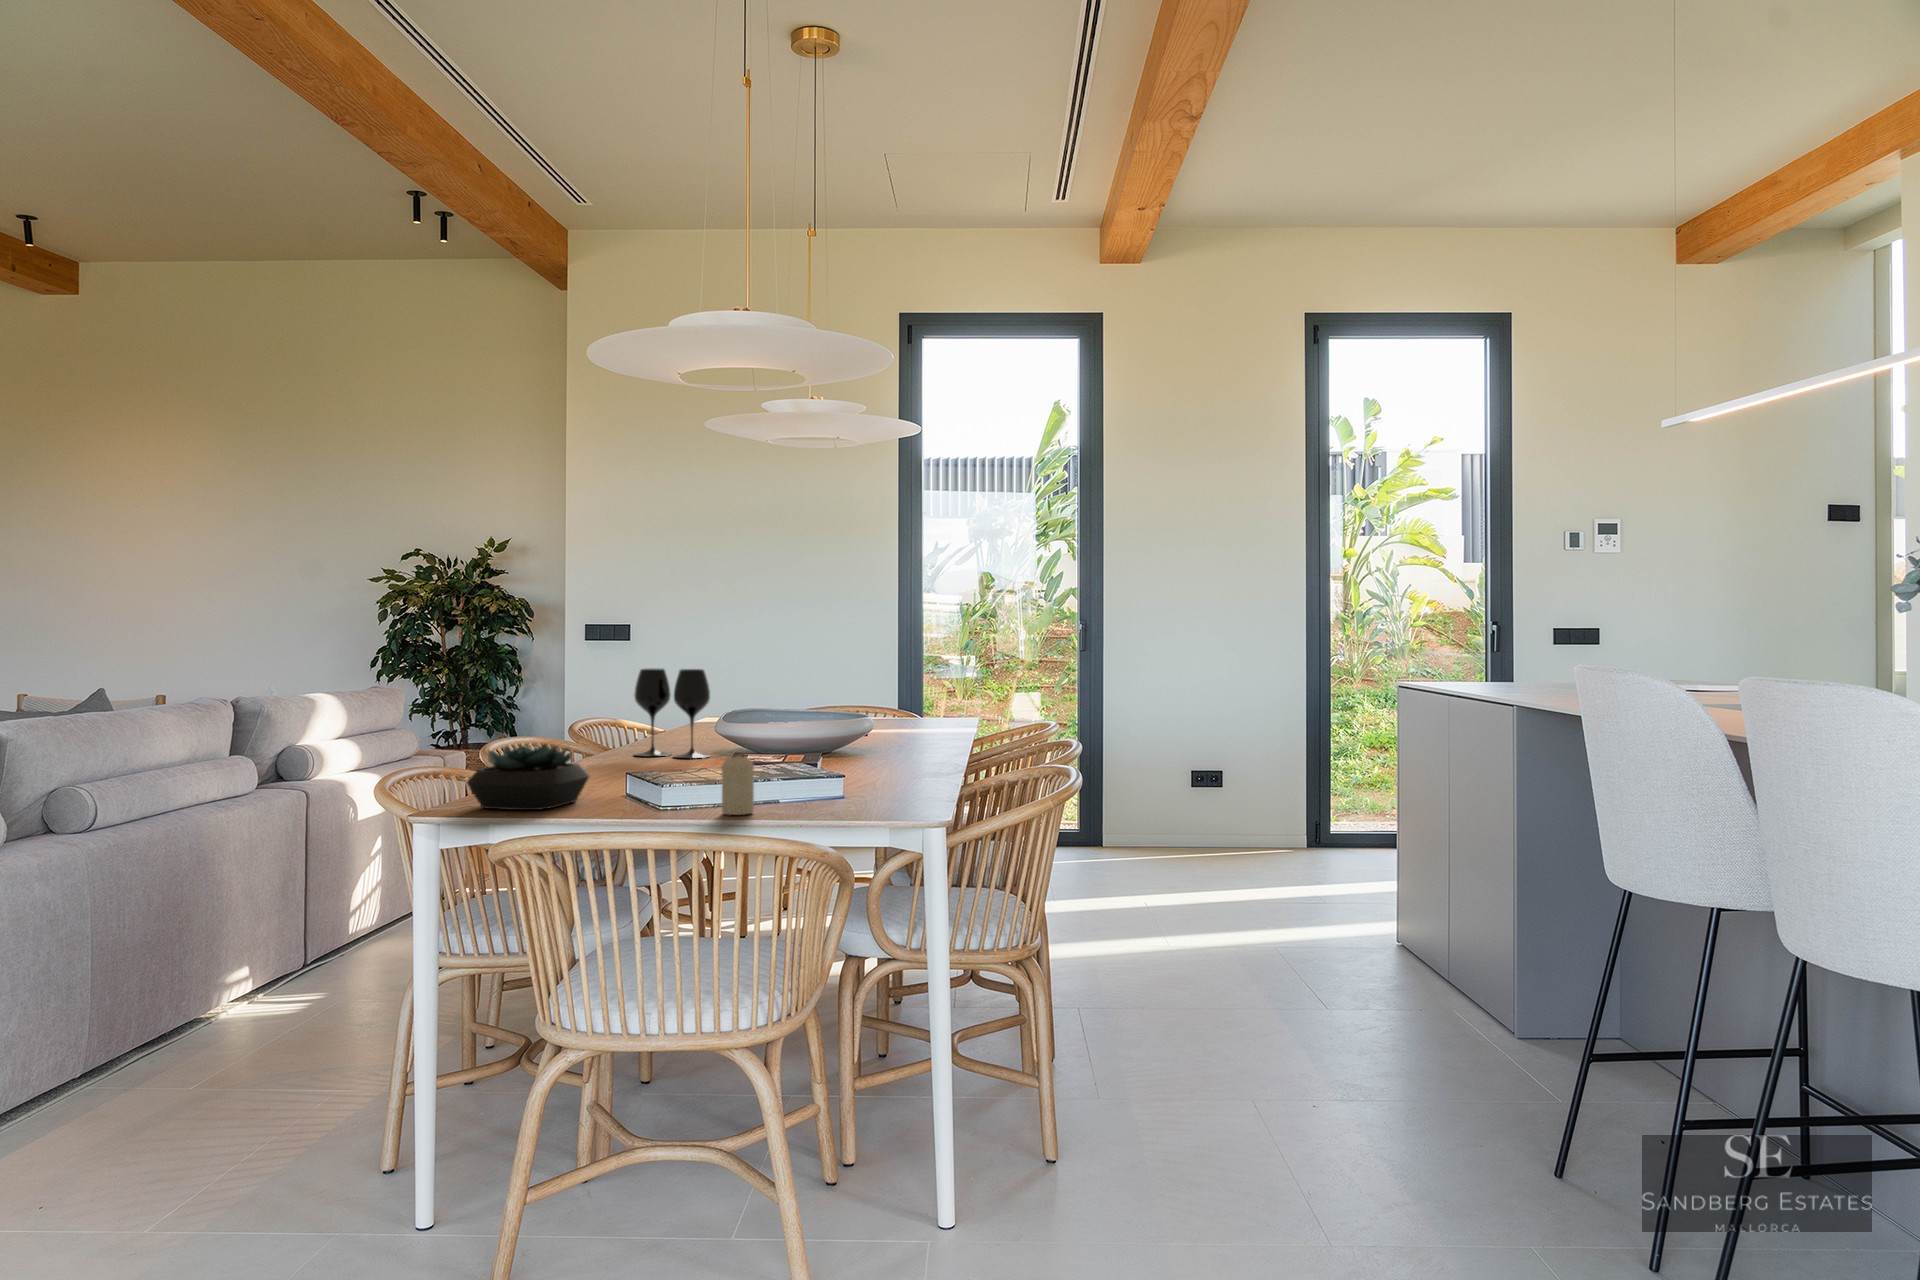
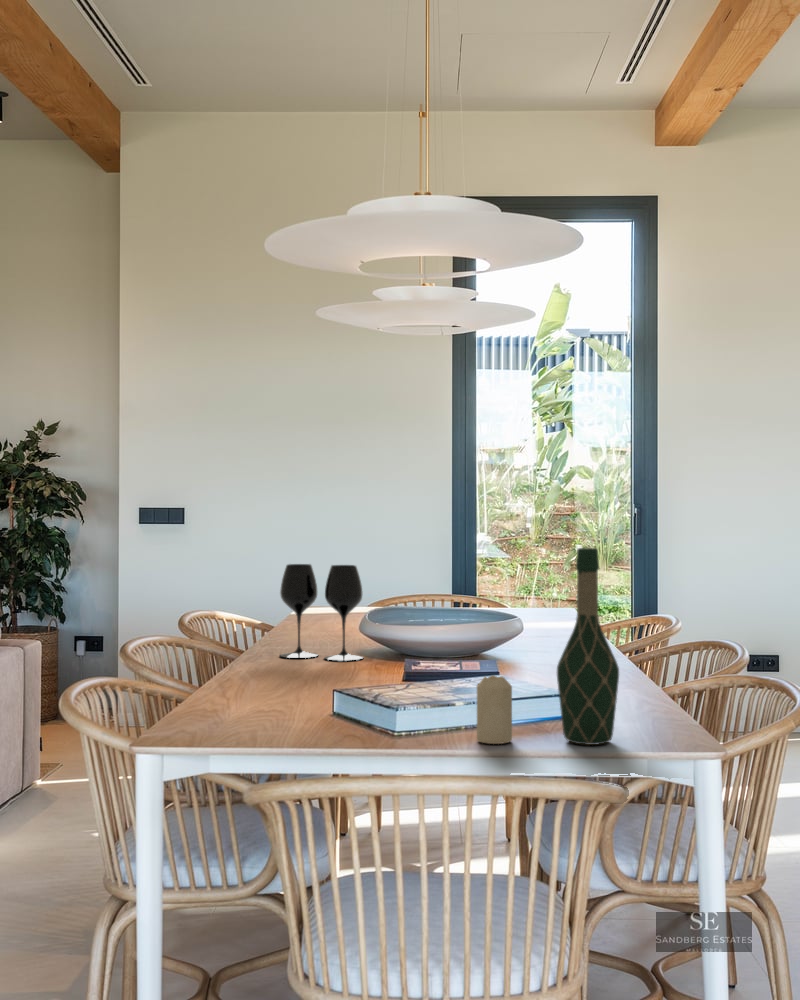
wine bottle: none [793,642,848,815] -> present [557,548,619,745]
succulent plant: present [467,744,589,810] -> none [181,658,306,736]

